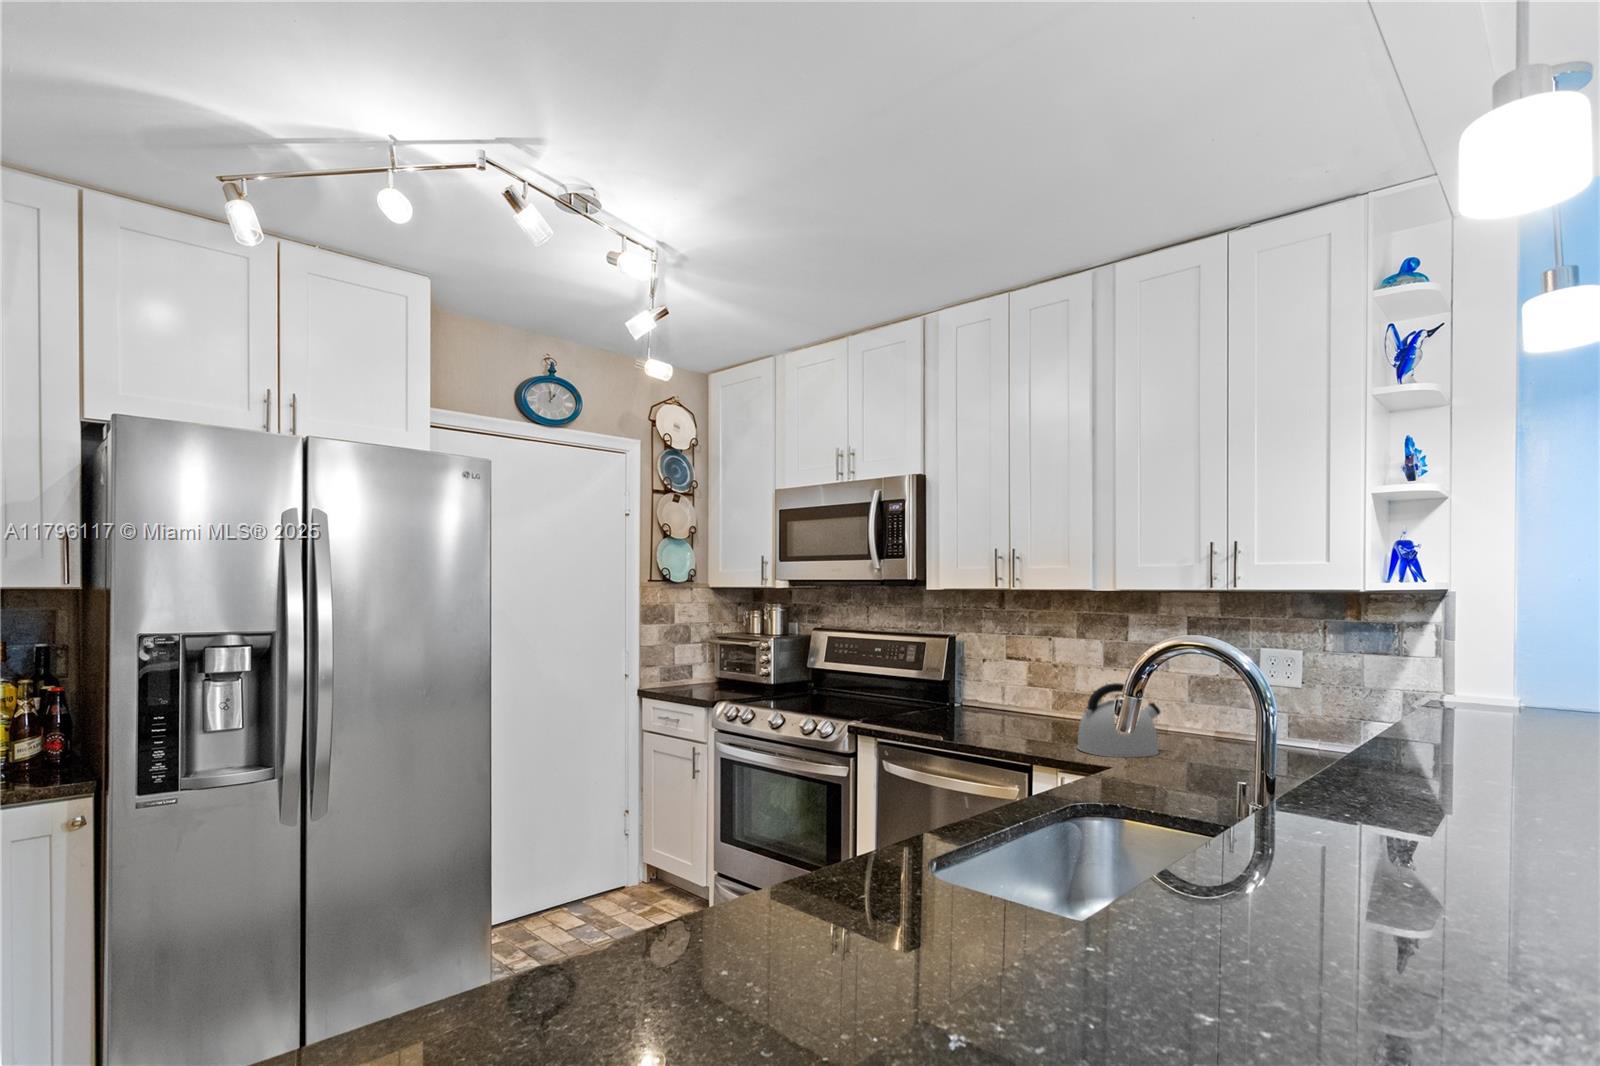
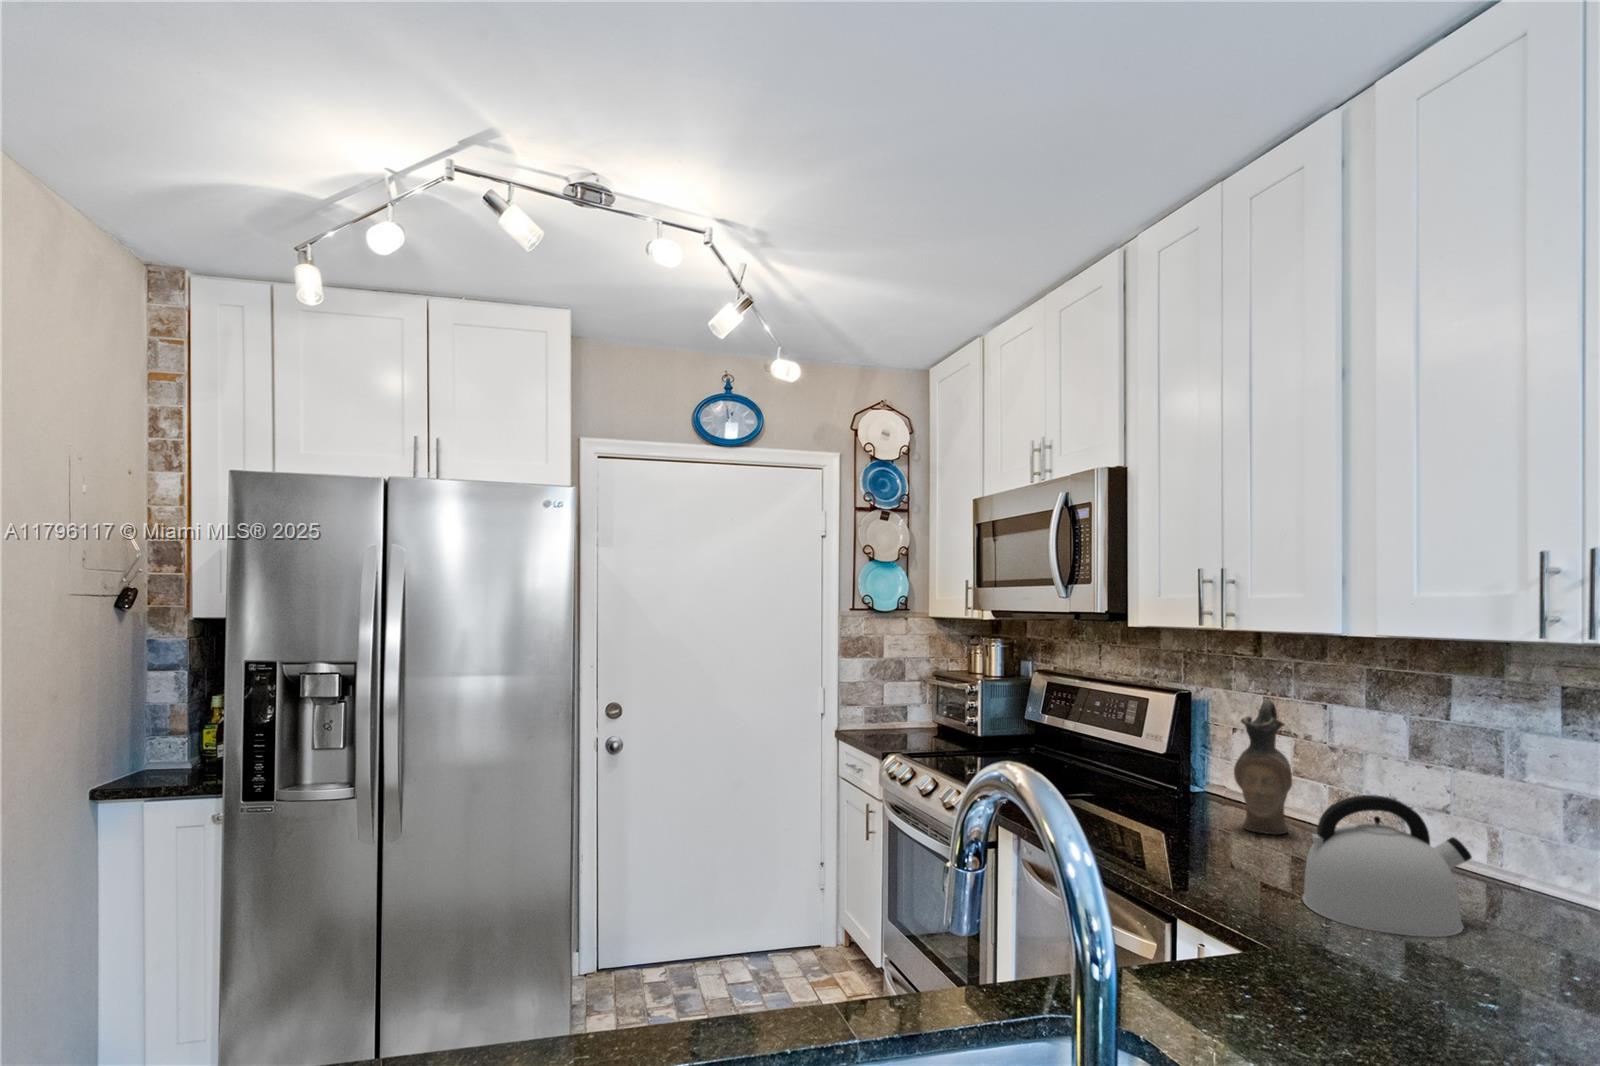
ceramic pitcher: none [1002,637,1037,724] -> present [1234,700,1292,834]

